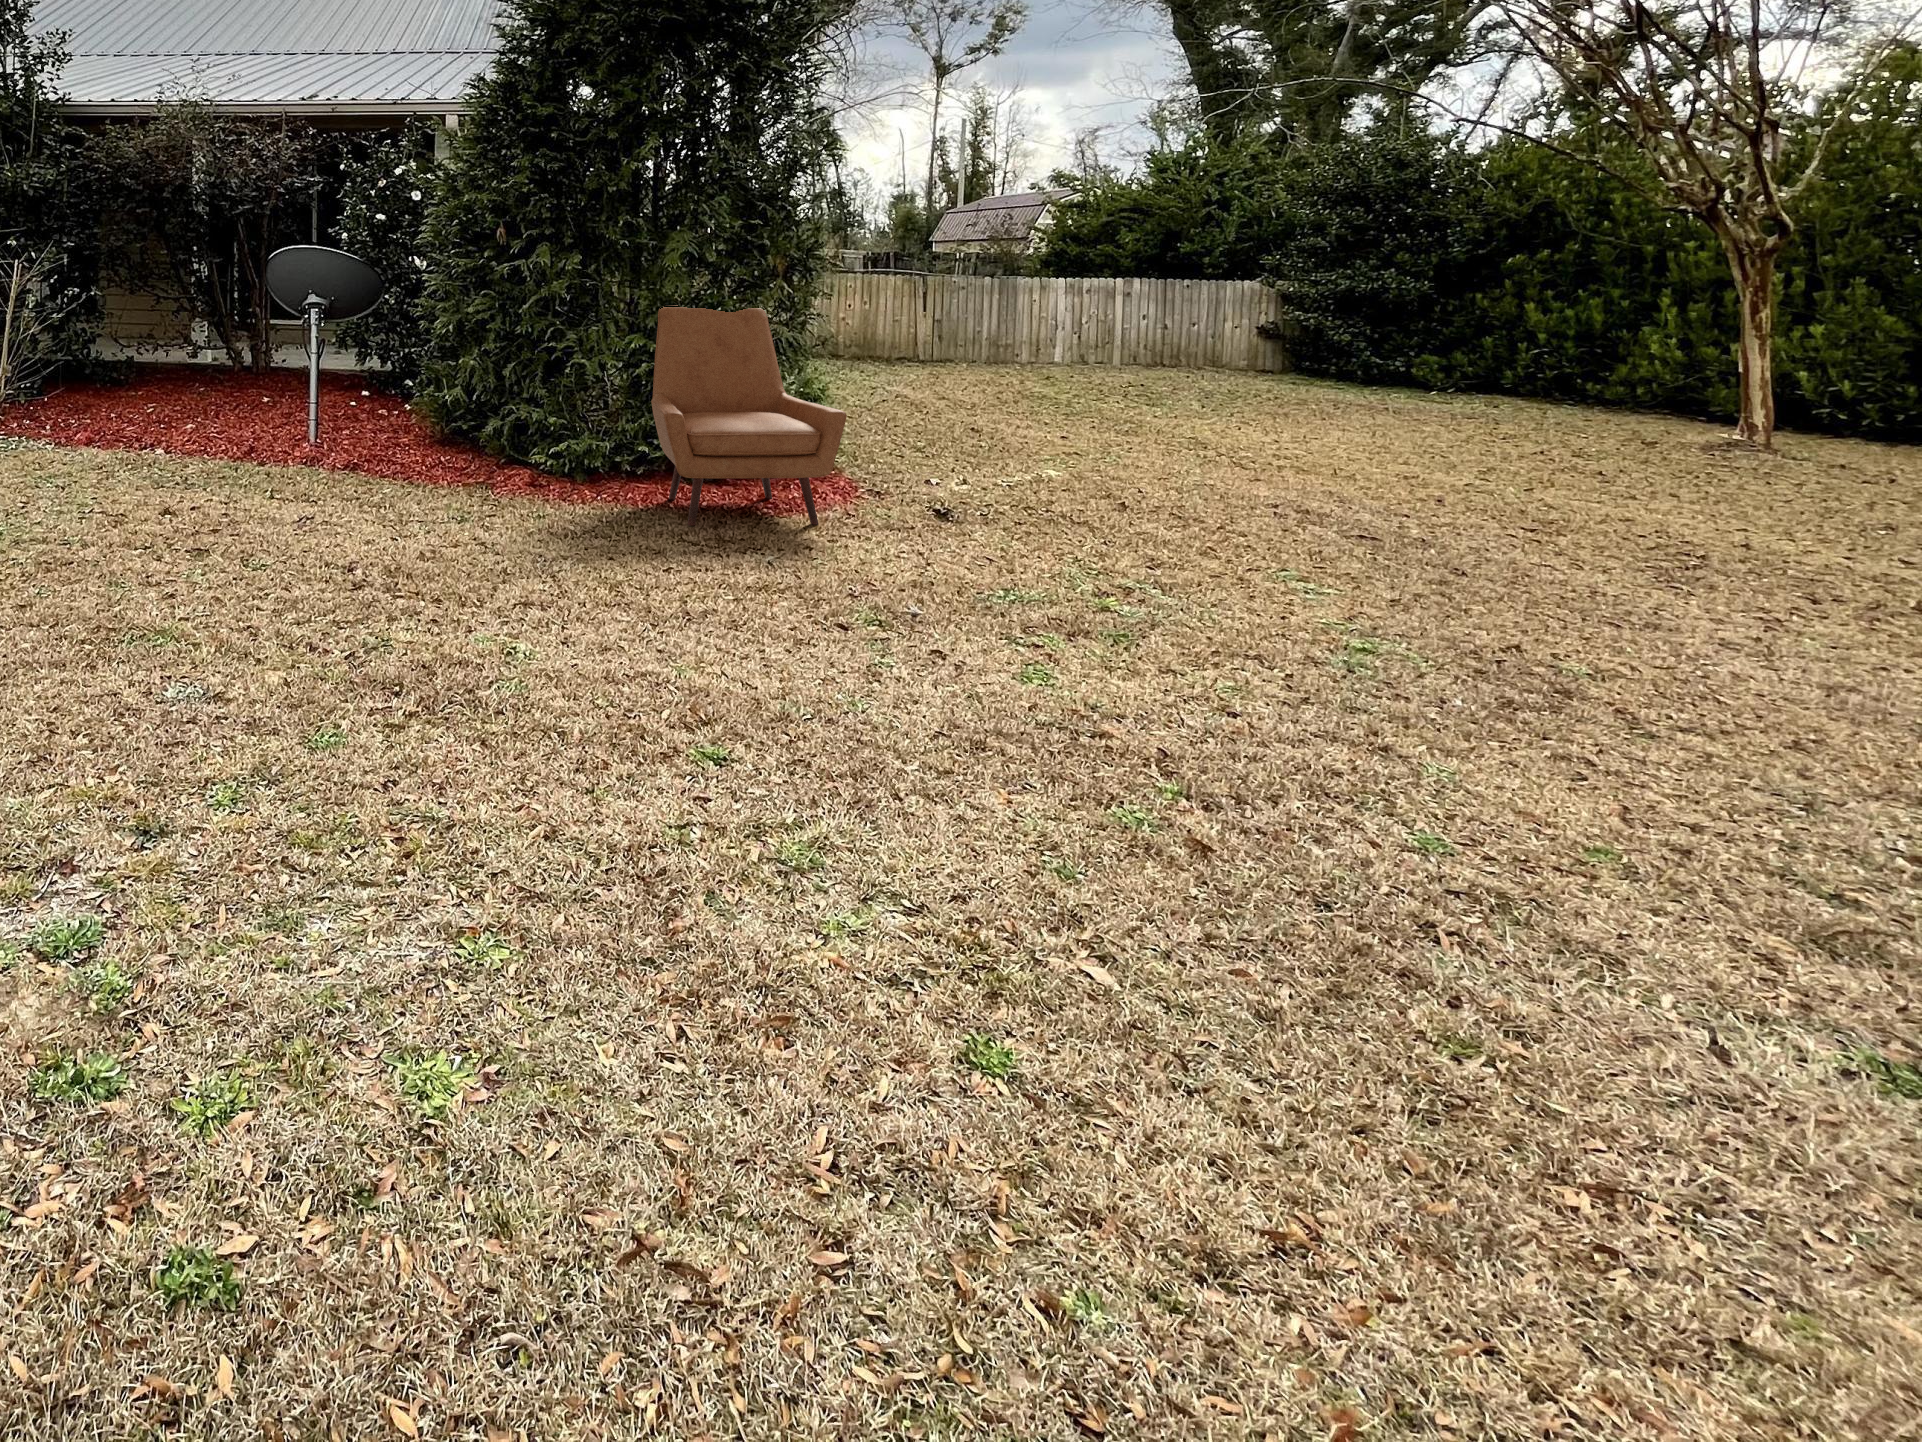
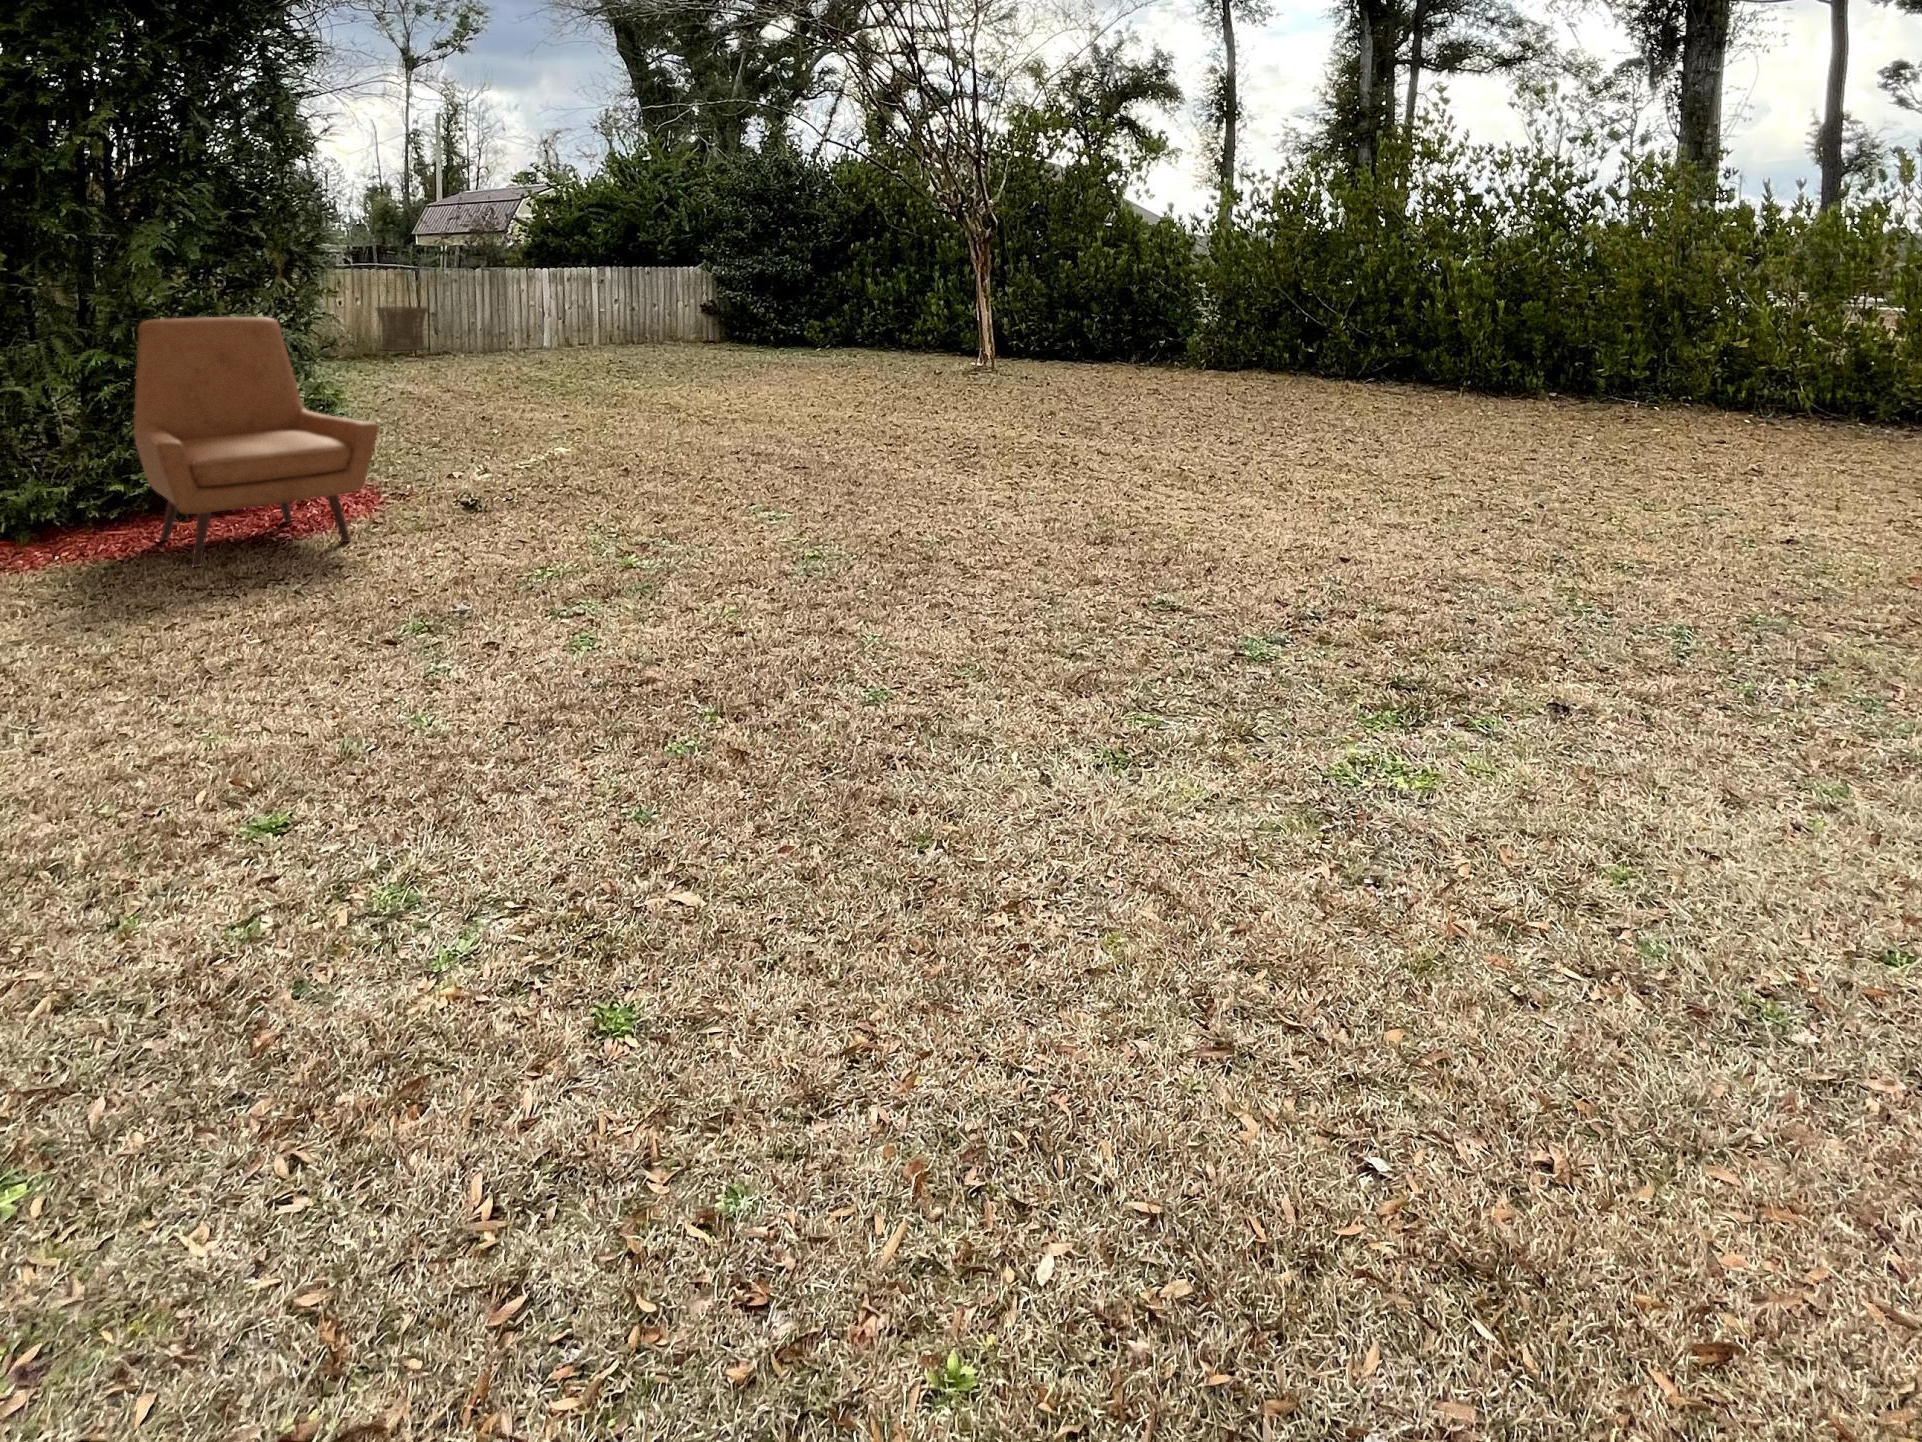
basket: none [875,300,929,345] -> present [375,306,428,350]

